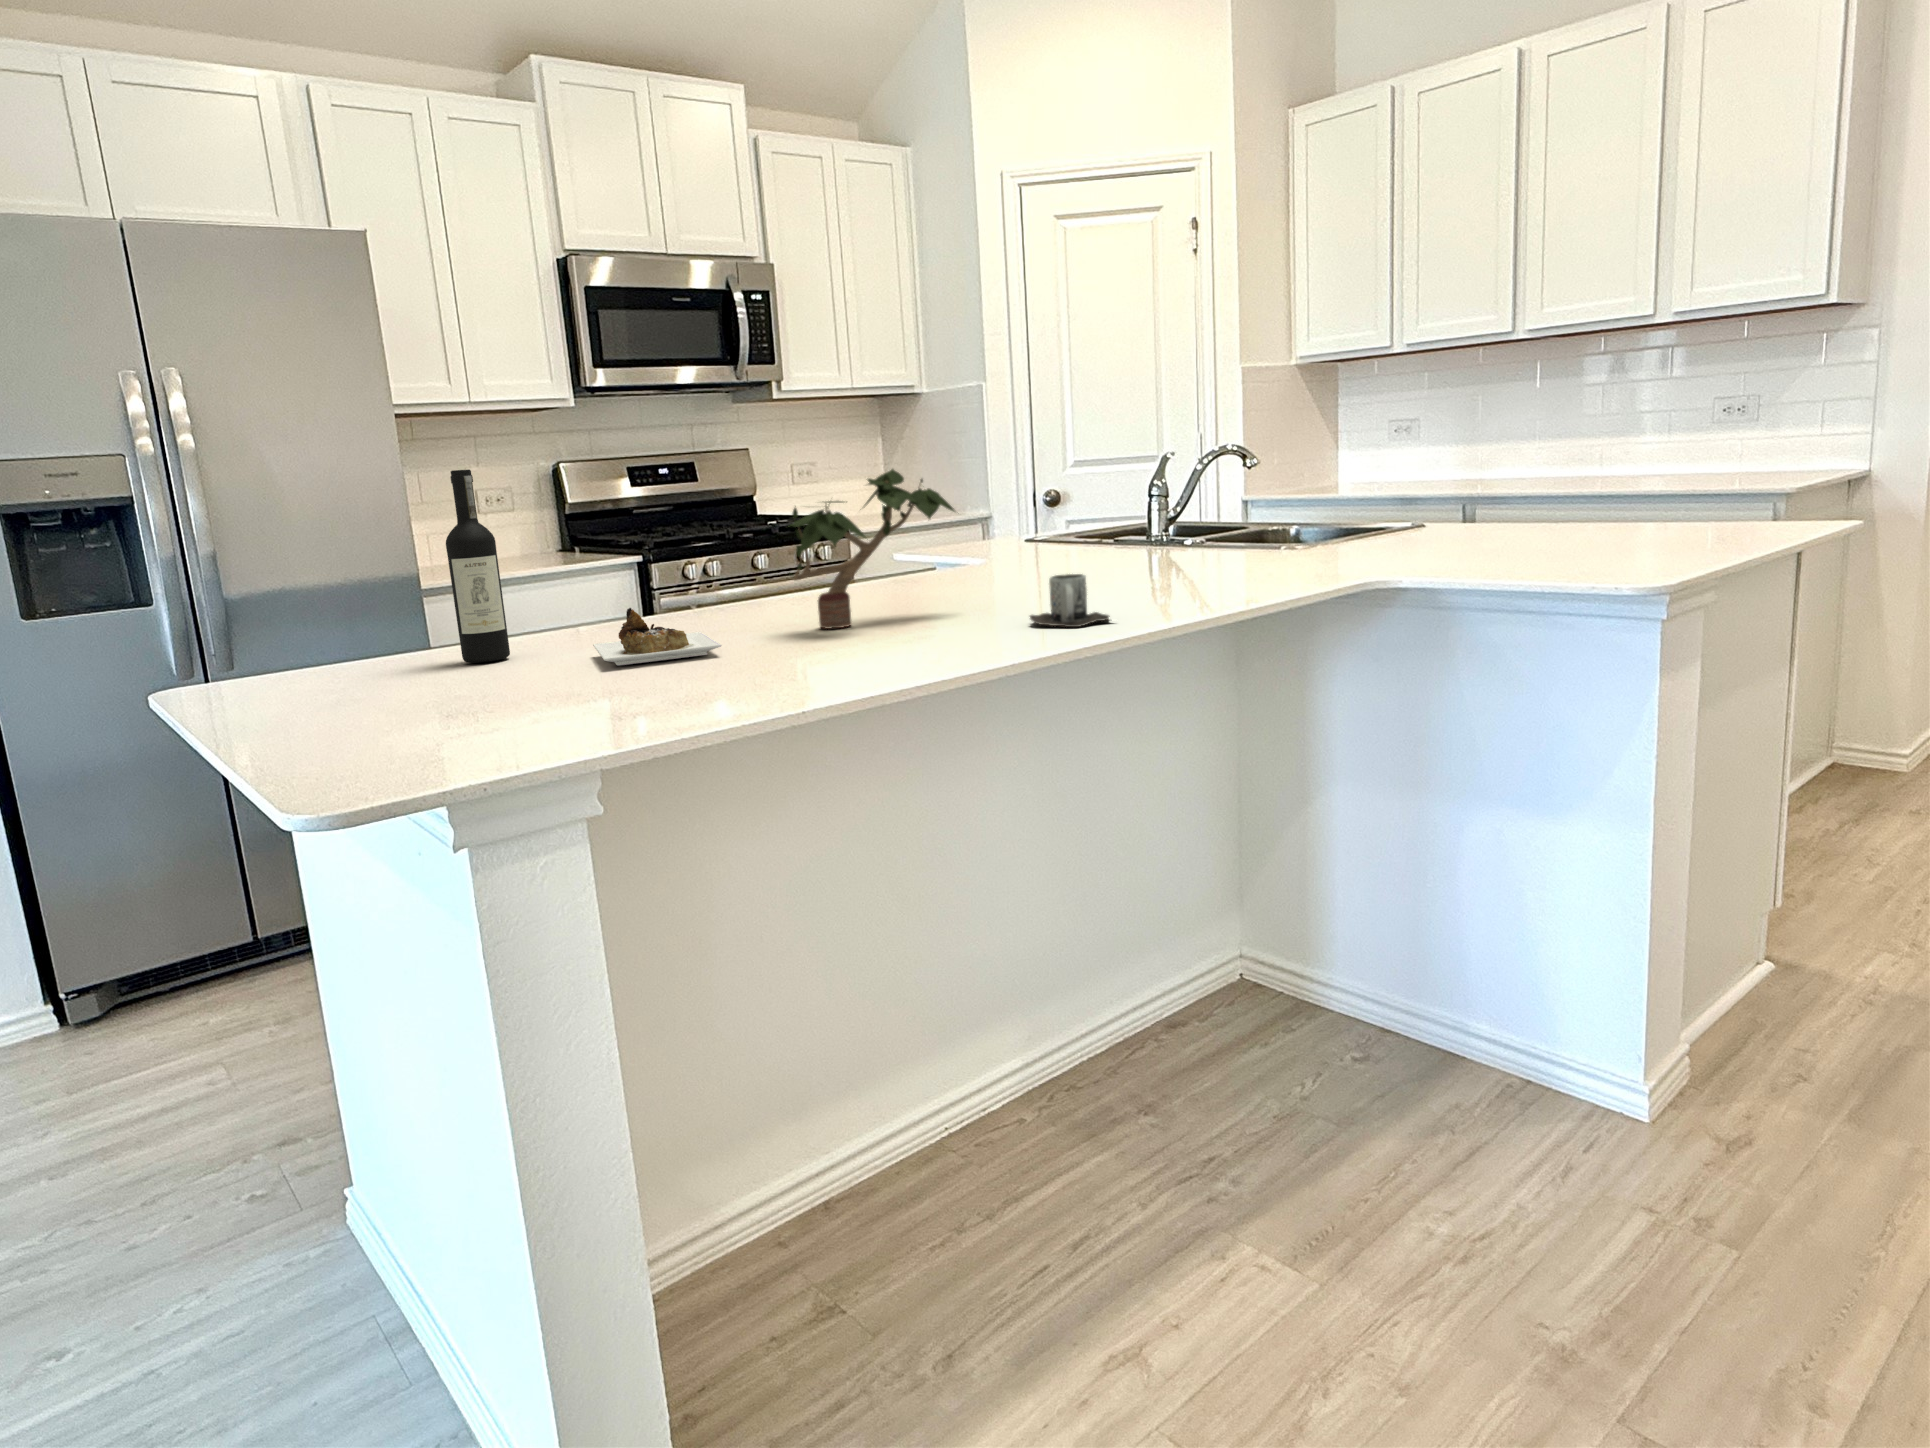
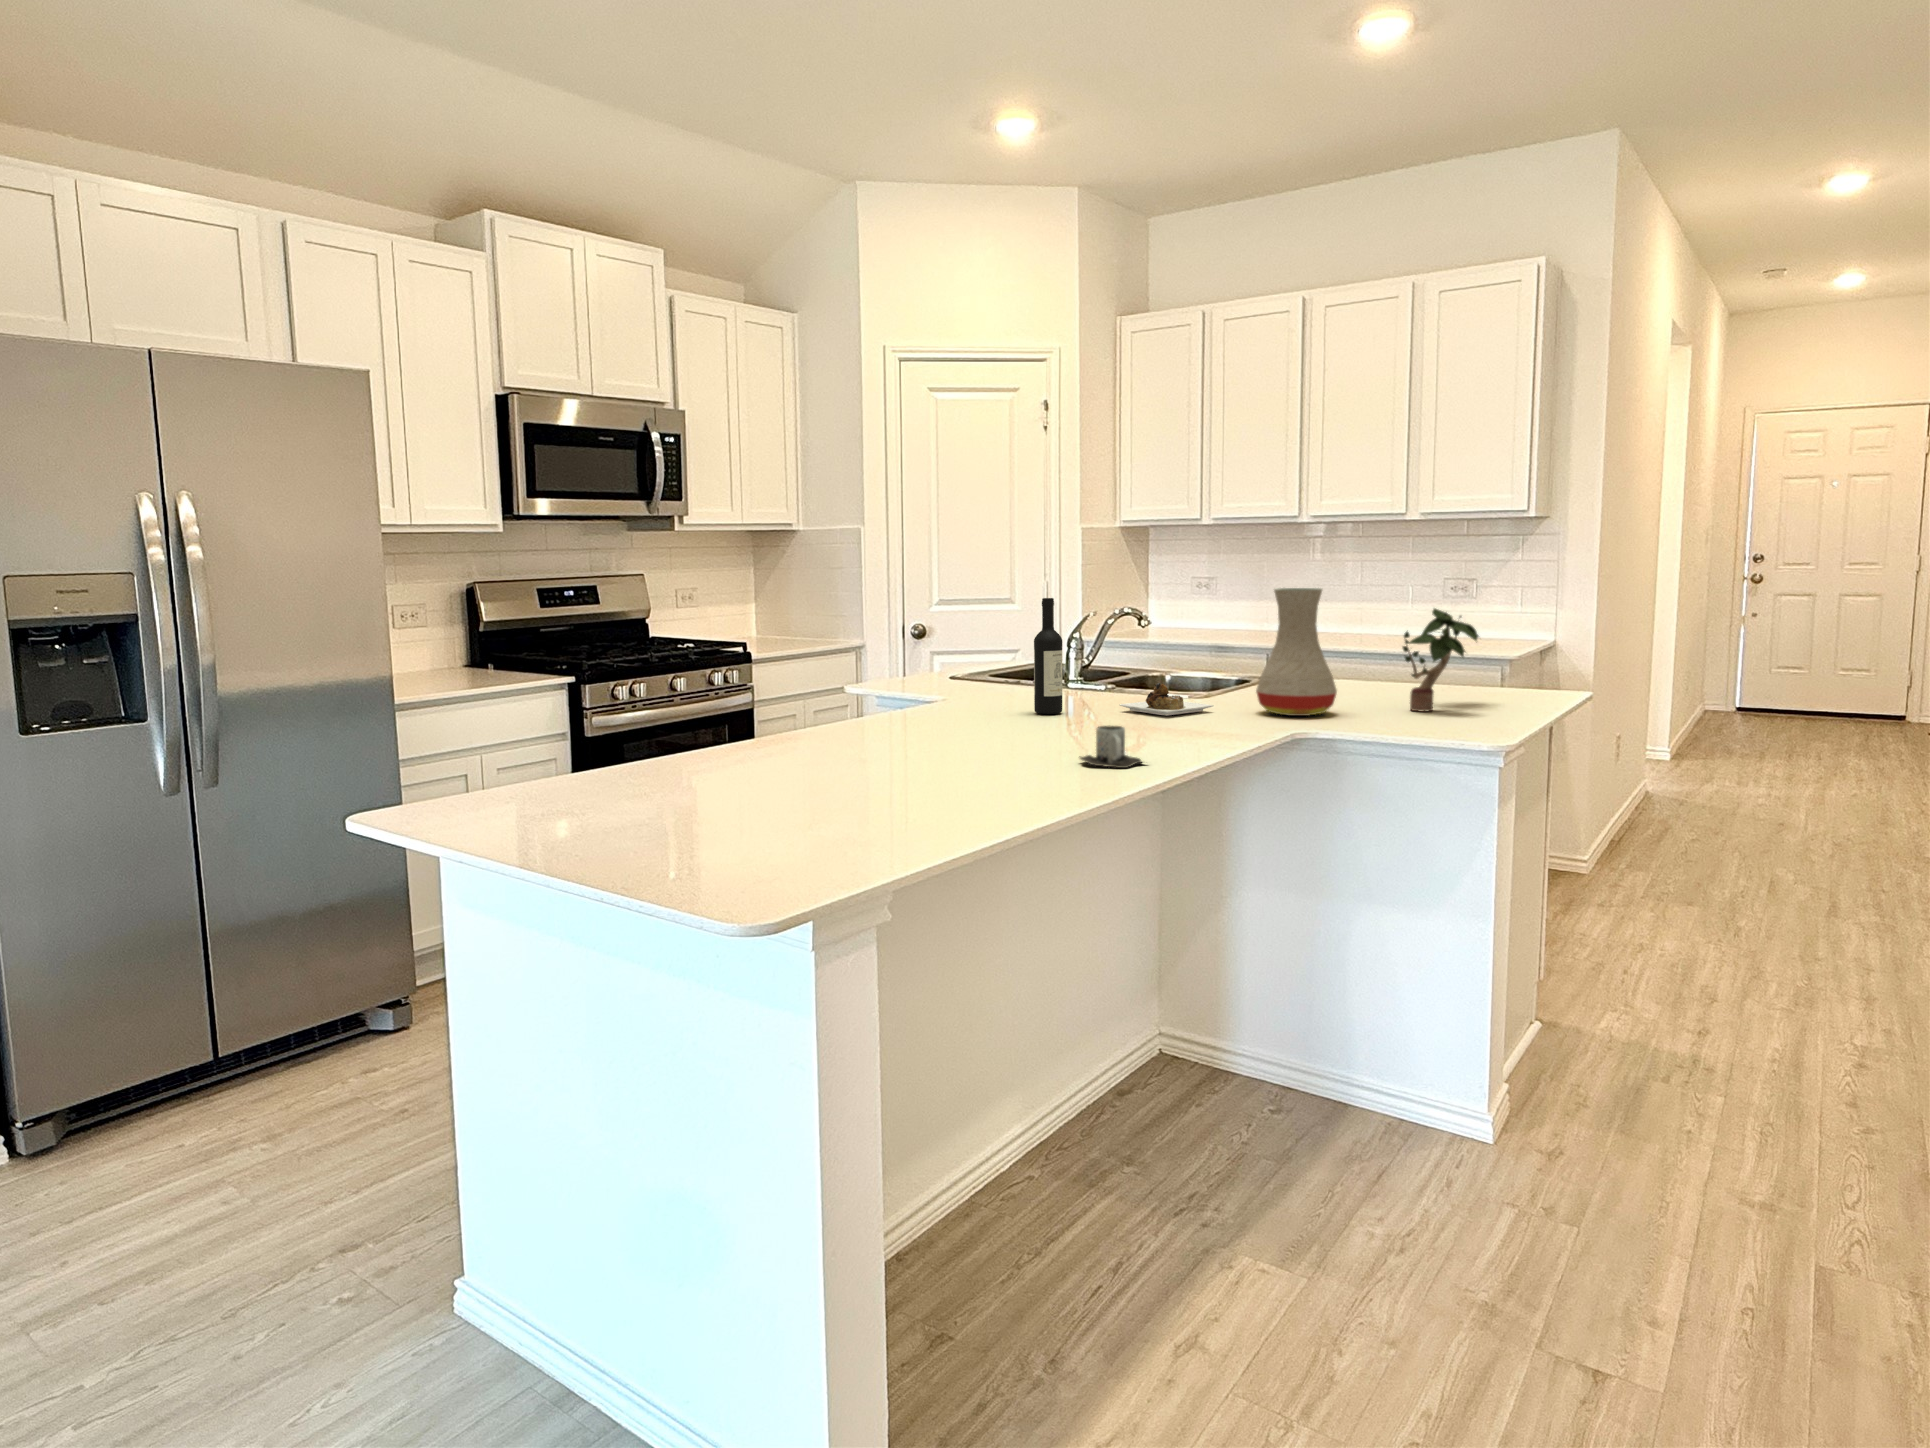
vase: none [1346,394,1454,564] -> present [1256,588,1337,716]
wine bottle: present [446,469,722,665] -> present [1034,598,1214,716]
potted plant: present [789,469,955,629] -> present [1403,609,1479,711]

